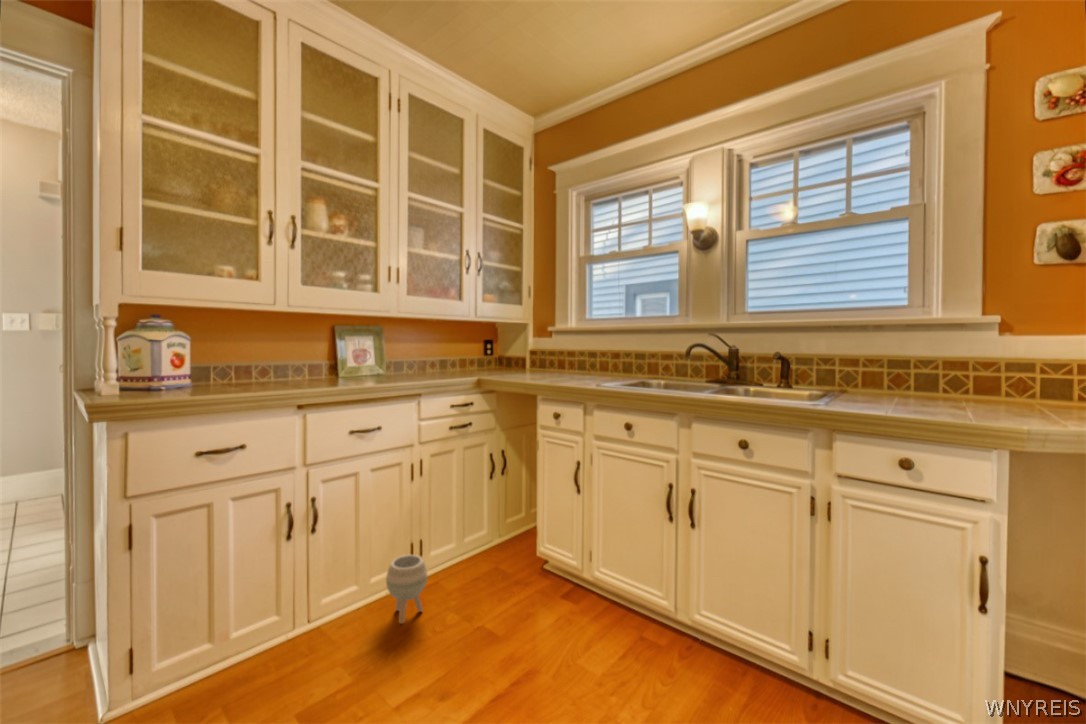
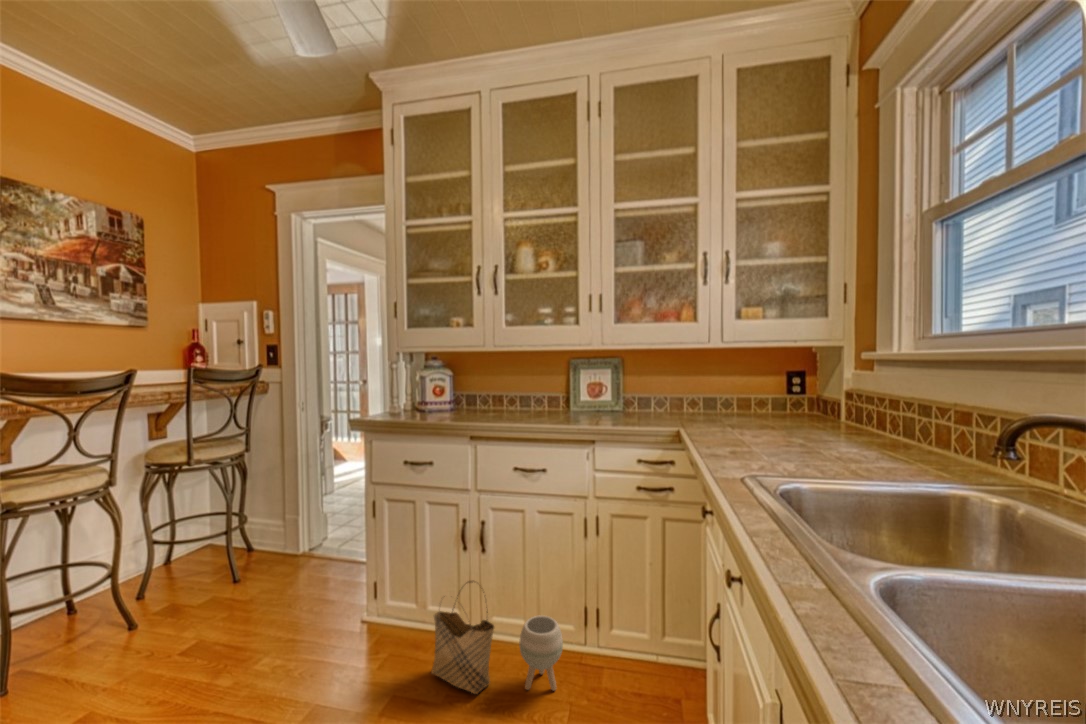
woven basket: none [296,552,374,670] -> present [431,581,494,694]

